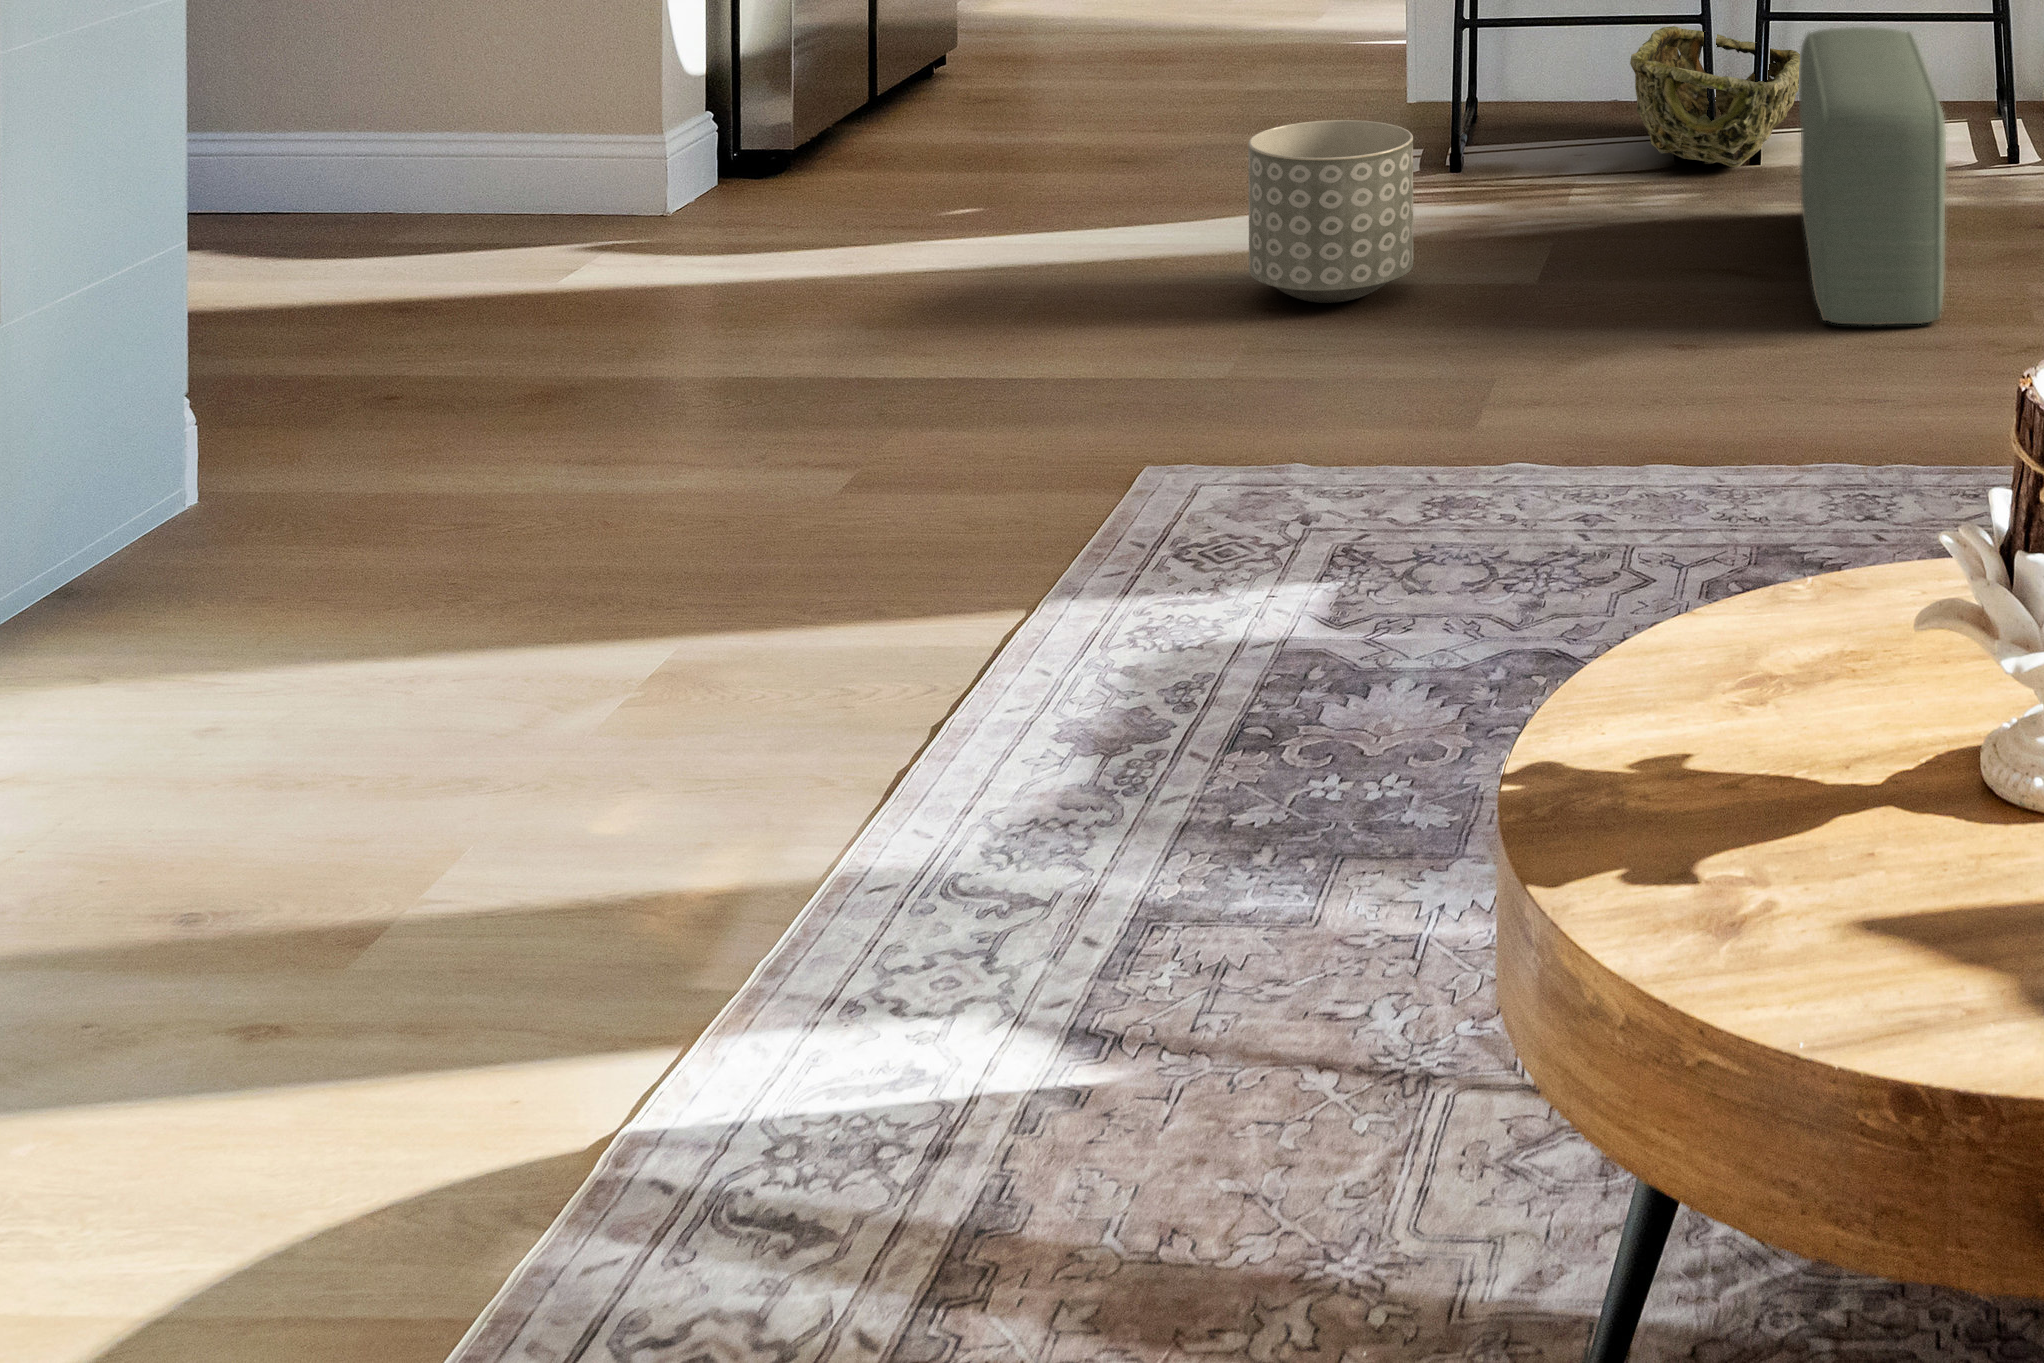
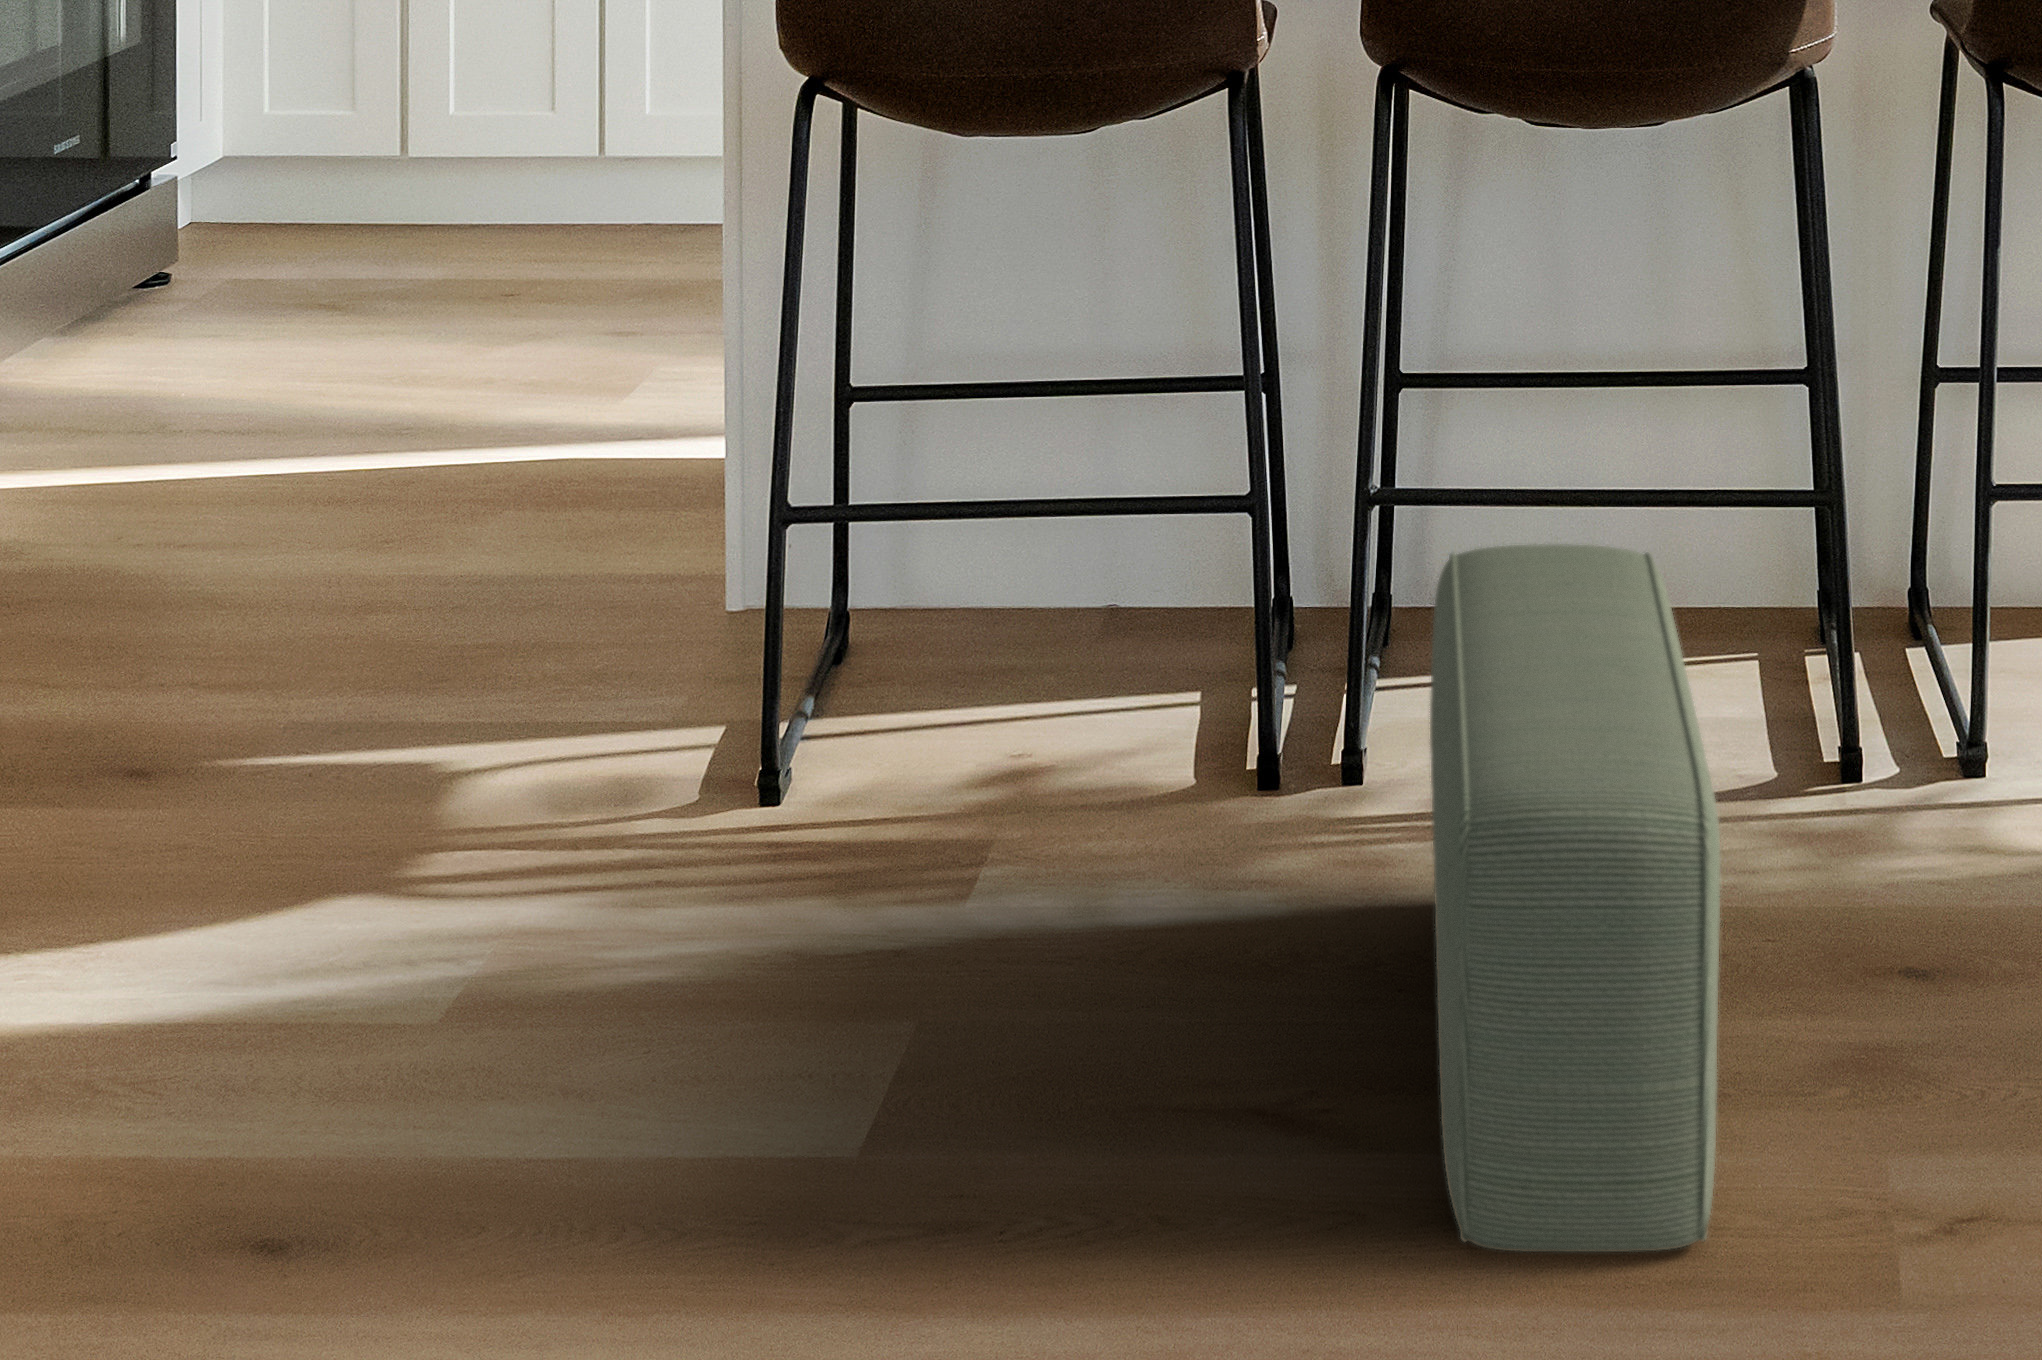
woven basket: present [1630,26,1800,168] -> none [1121,472,1457,772]
planter: present [1248,120,1413,303] -> none [290,762,635,1164]

